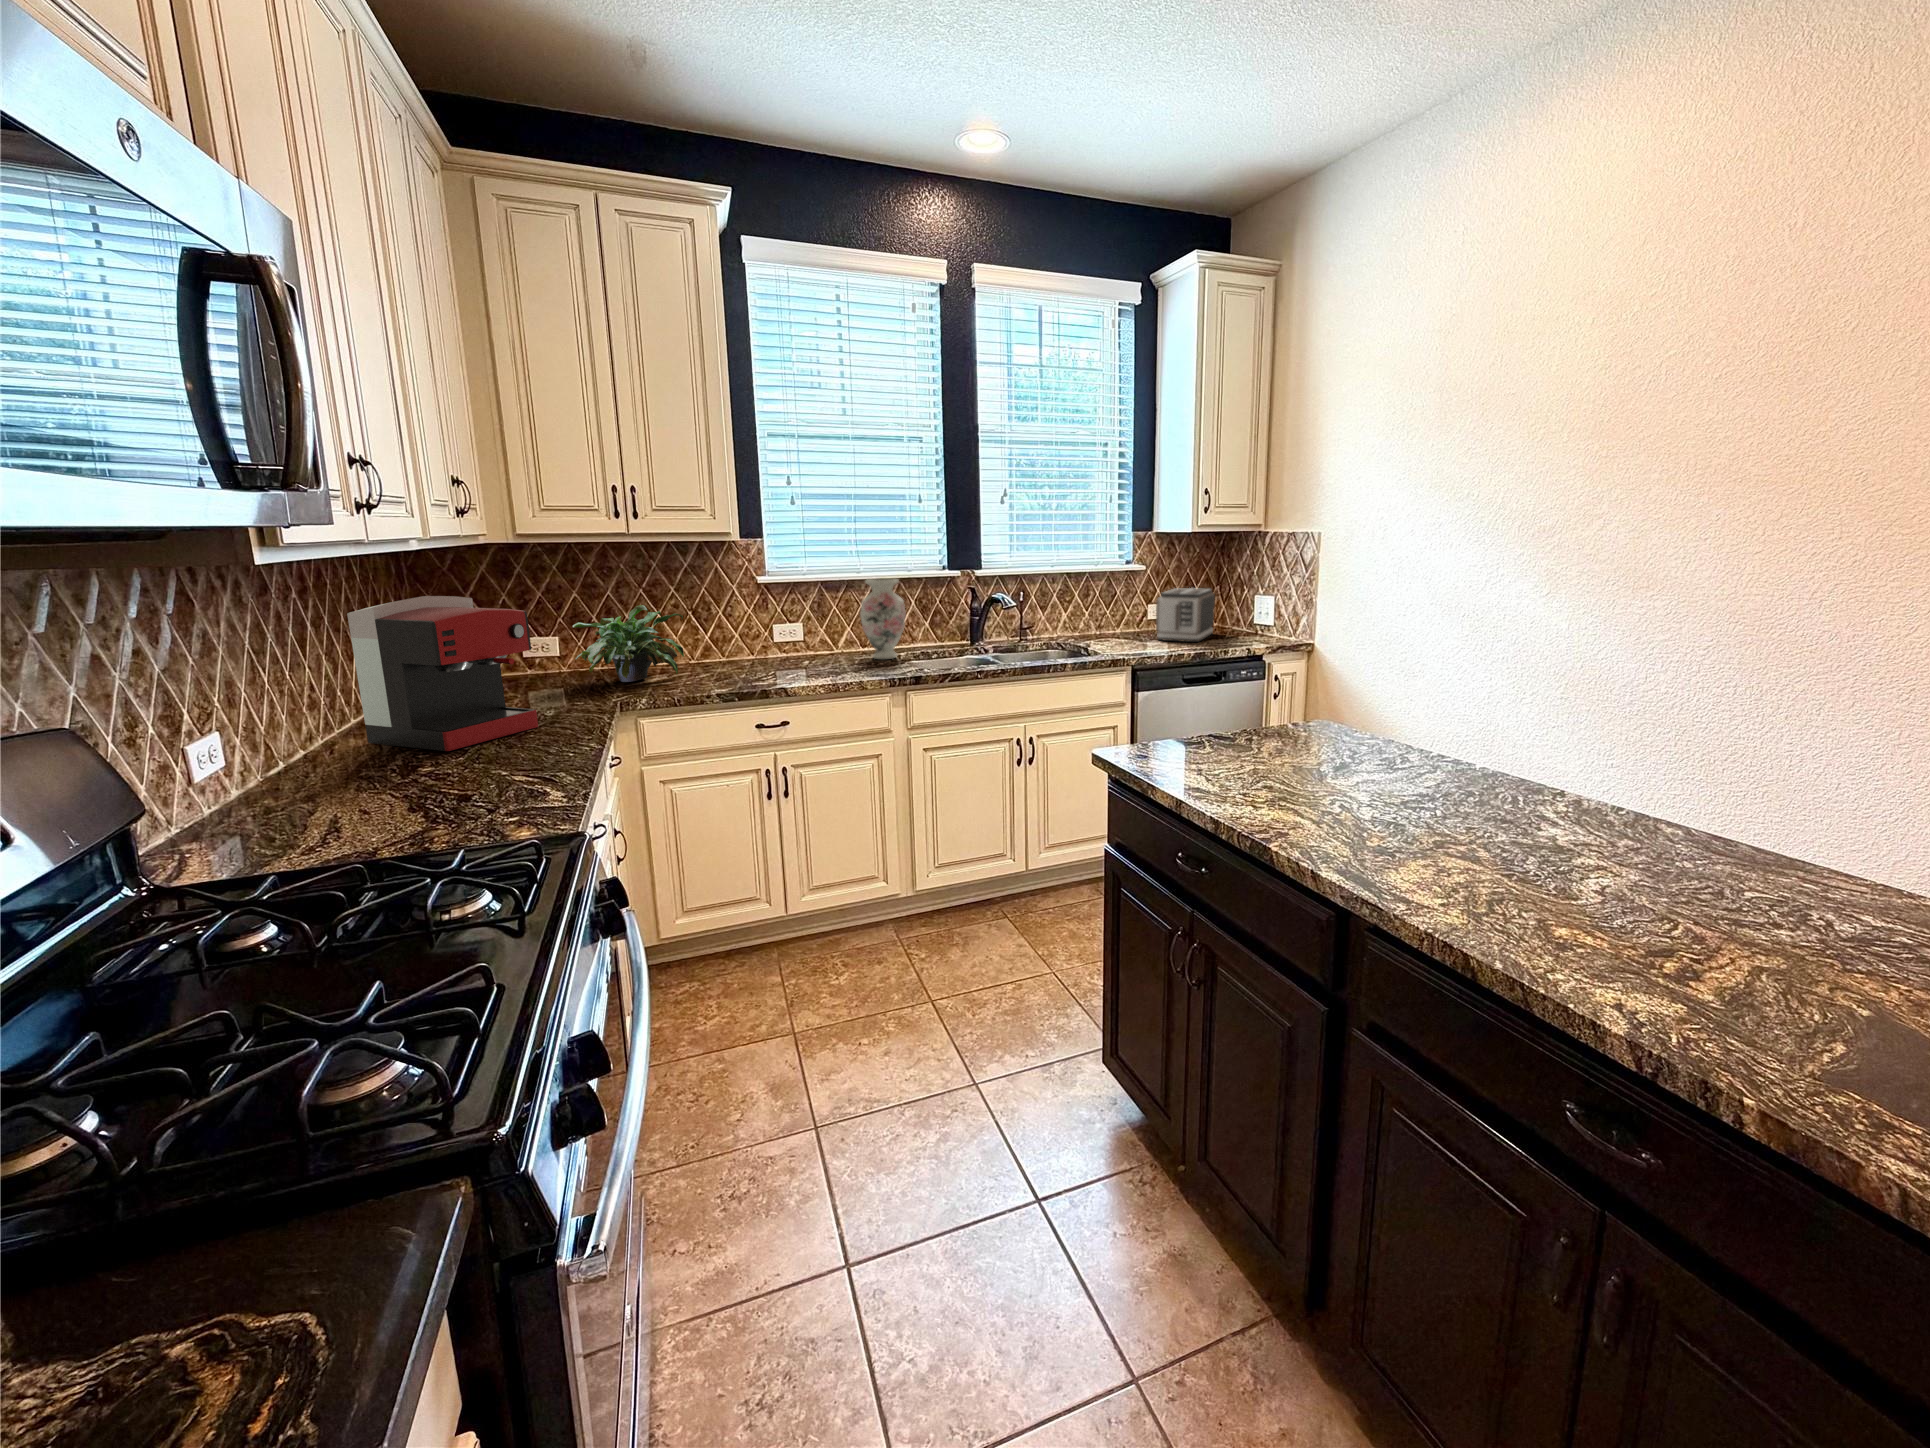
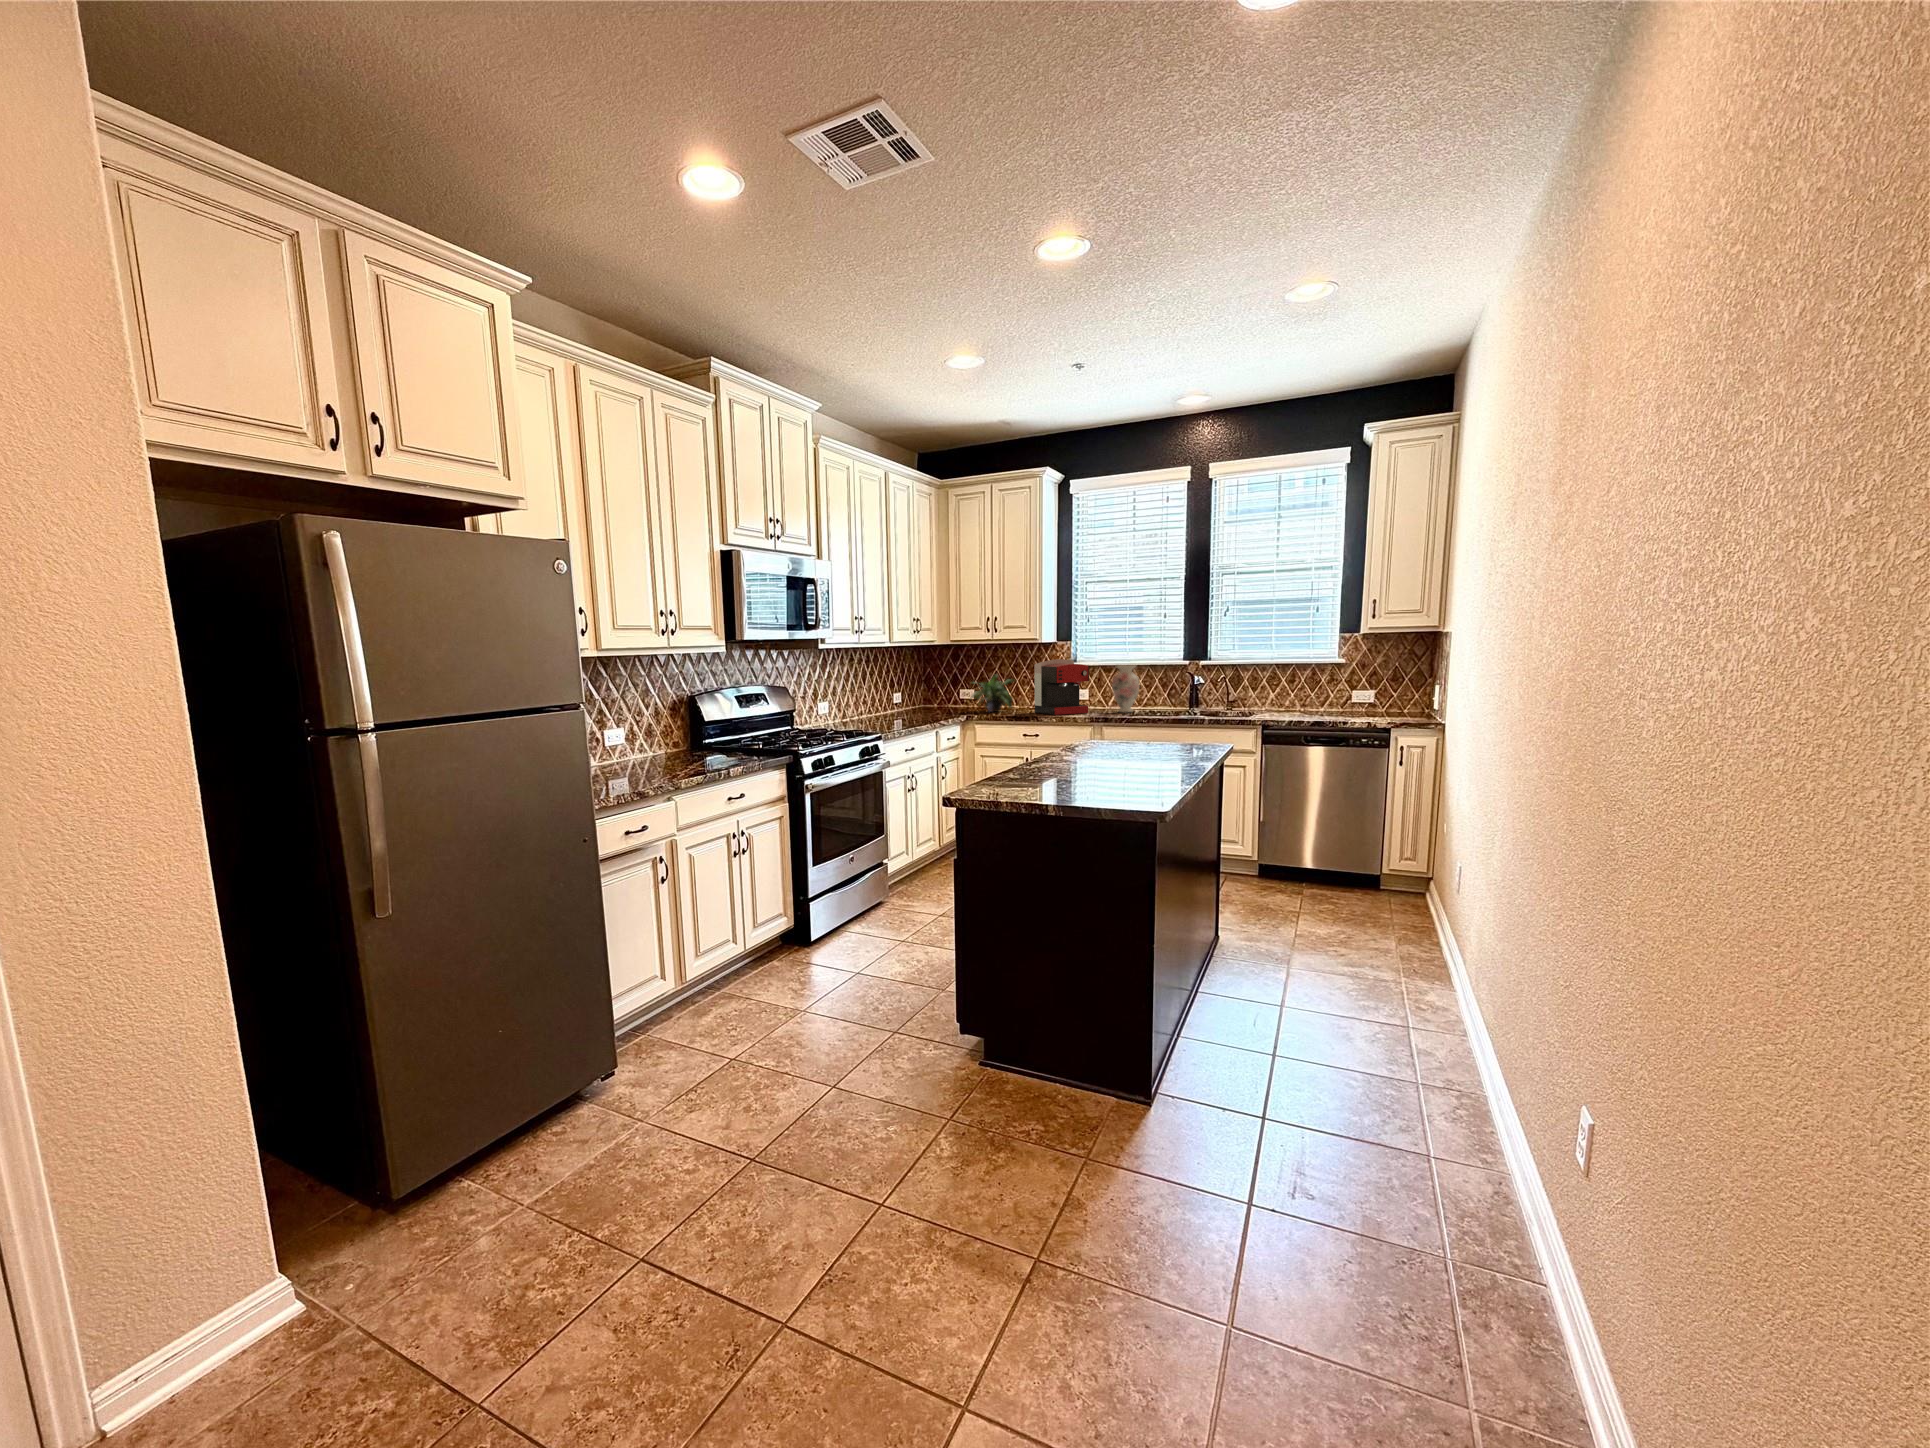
toaster: present [1156,588,1215,642] -> none [1329,678,1400,718]
coffee maker: present [347,596,538,751] -> present [1034,659,1089,715]

